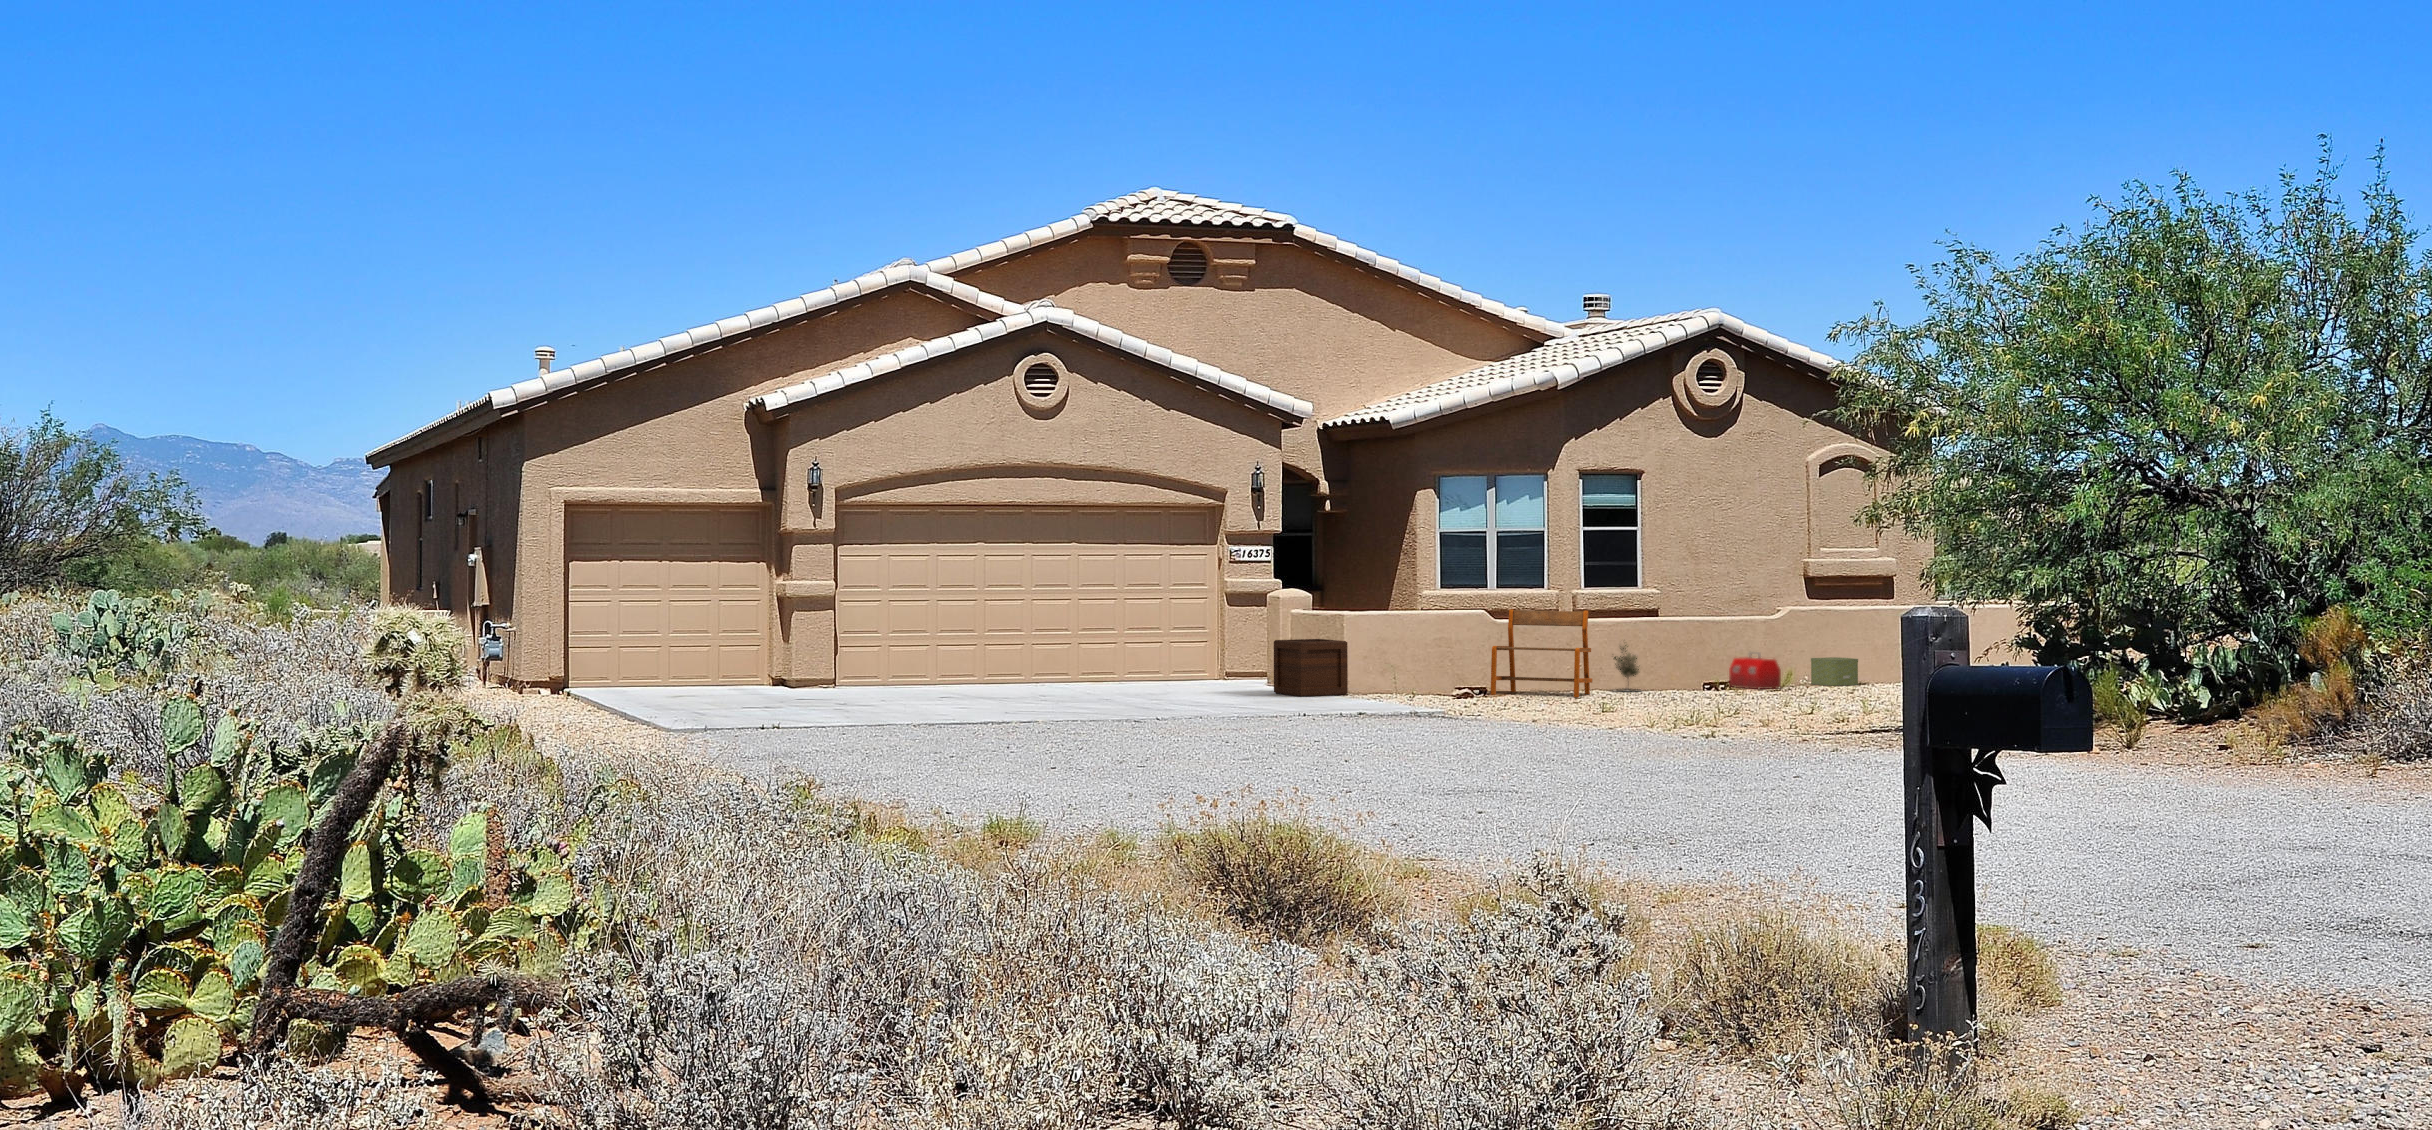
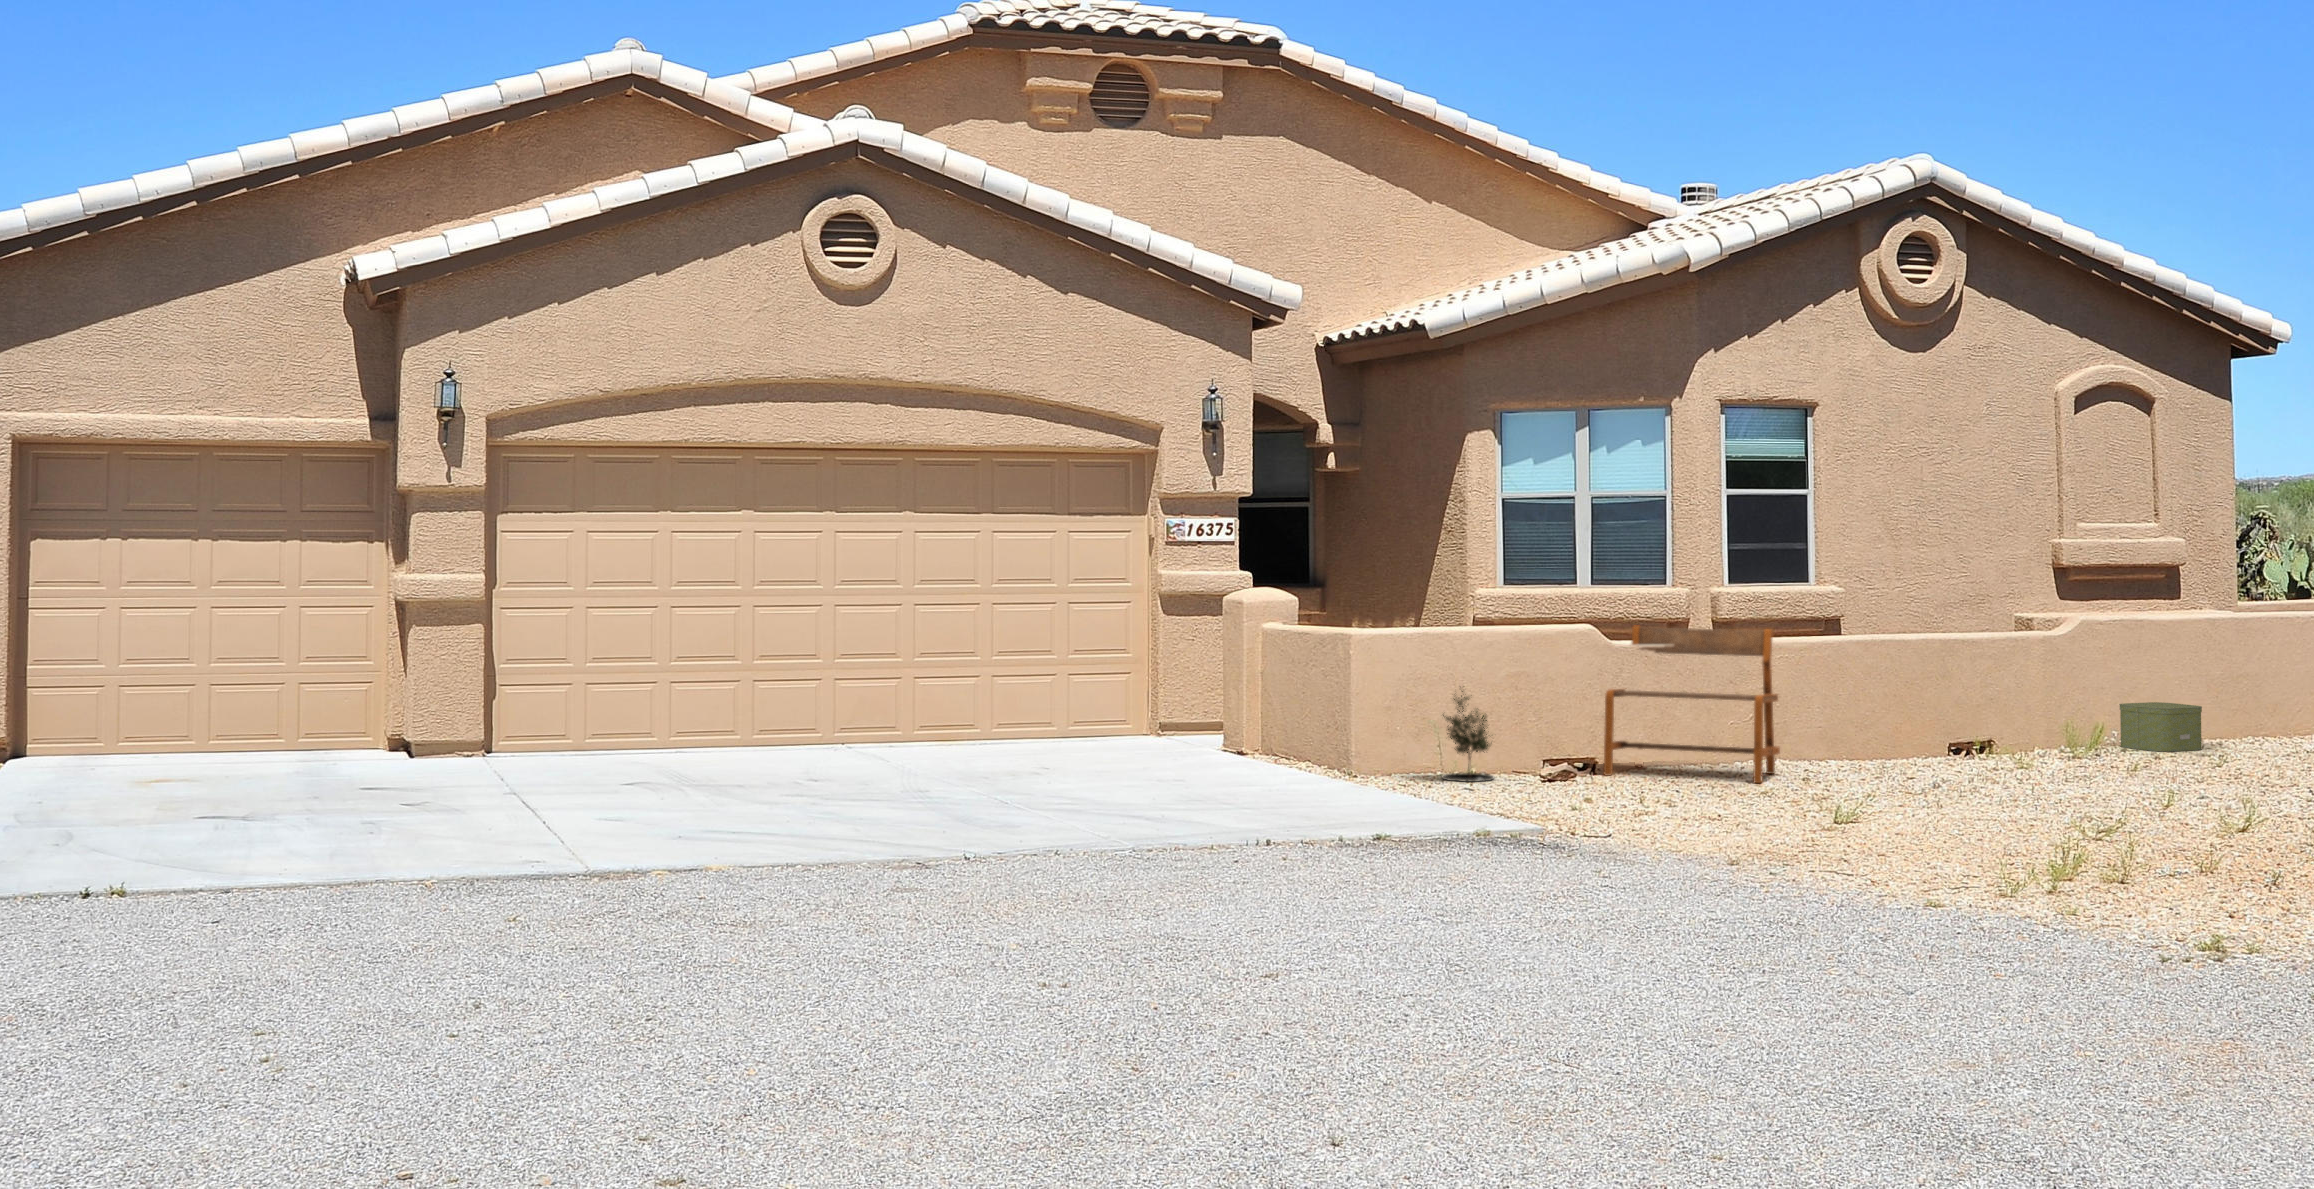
wooden crate: present [1274,639,1348,697] -> none [1227,676,1355,780]
potted tree: present [1613,645,1640,692] -> present [1442,691,1494,782]
toolbox: present [1729,652,1781,689] -> none [1994,696,2086,761]

